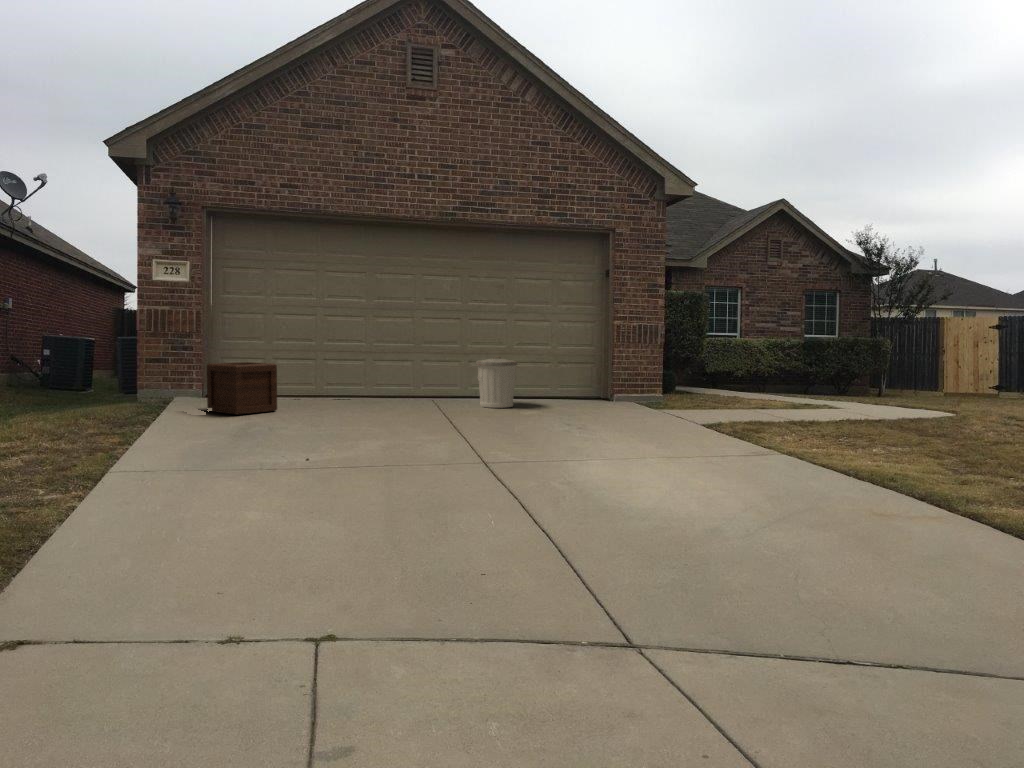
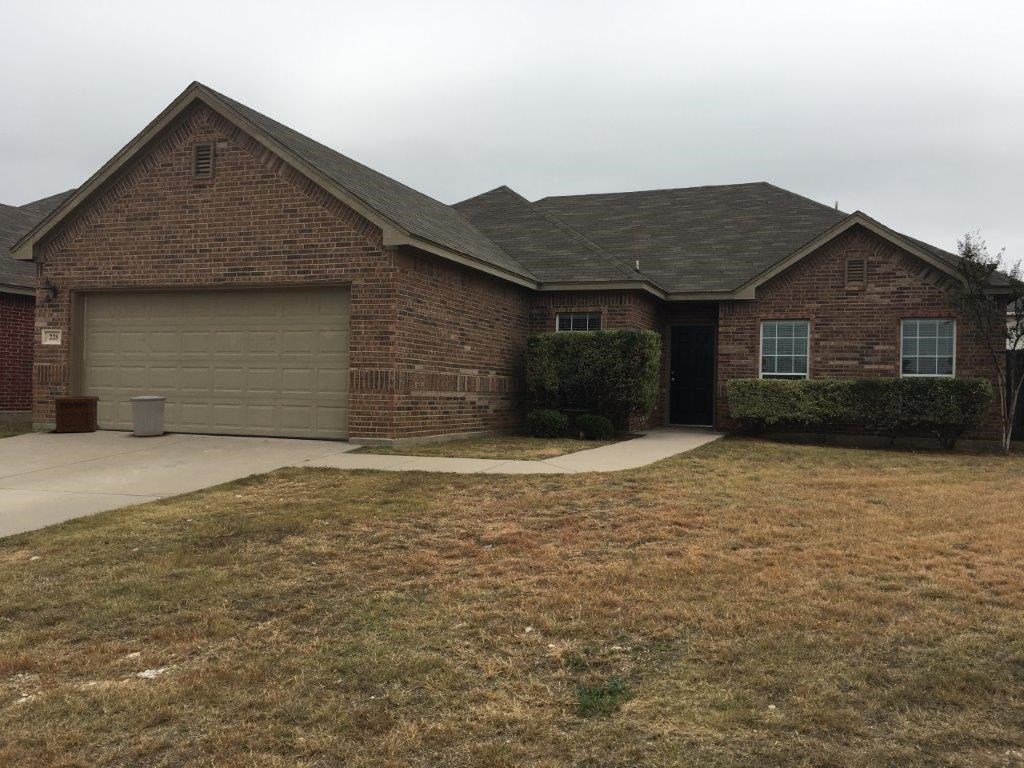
trash can: present [476,357,517,408] -> present [130,394,166,436]

